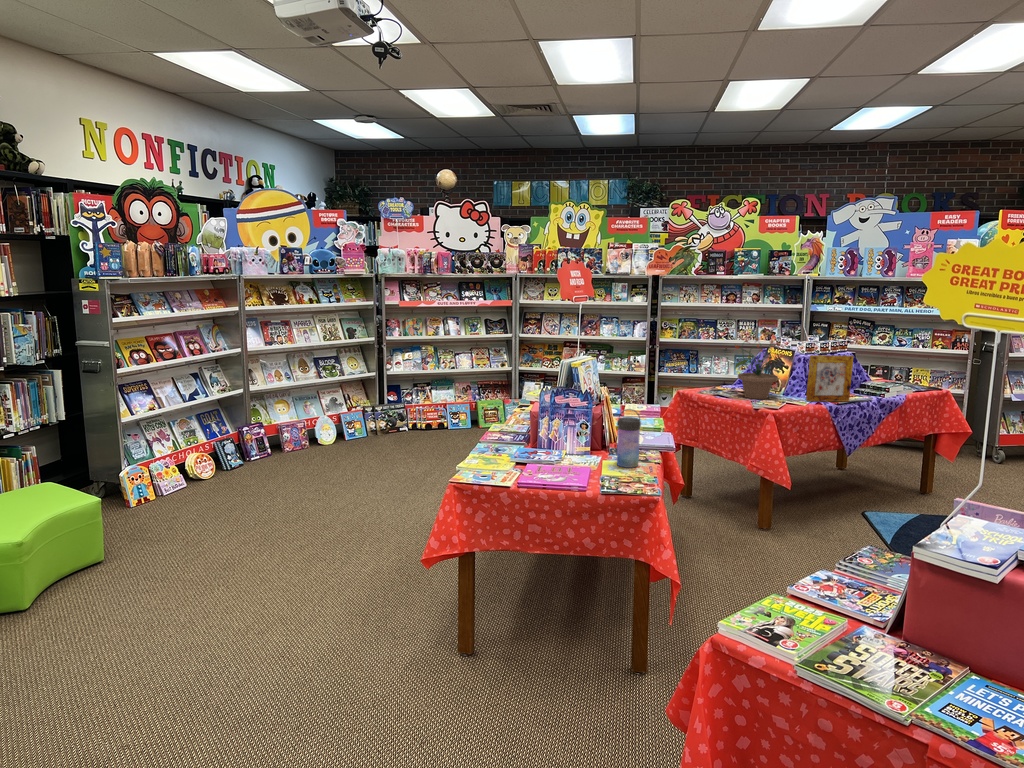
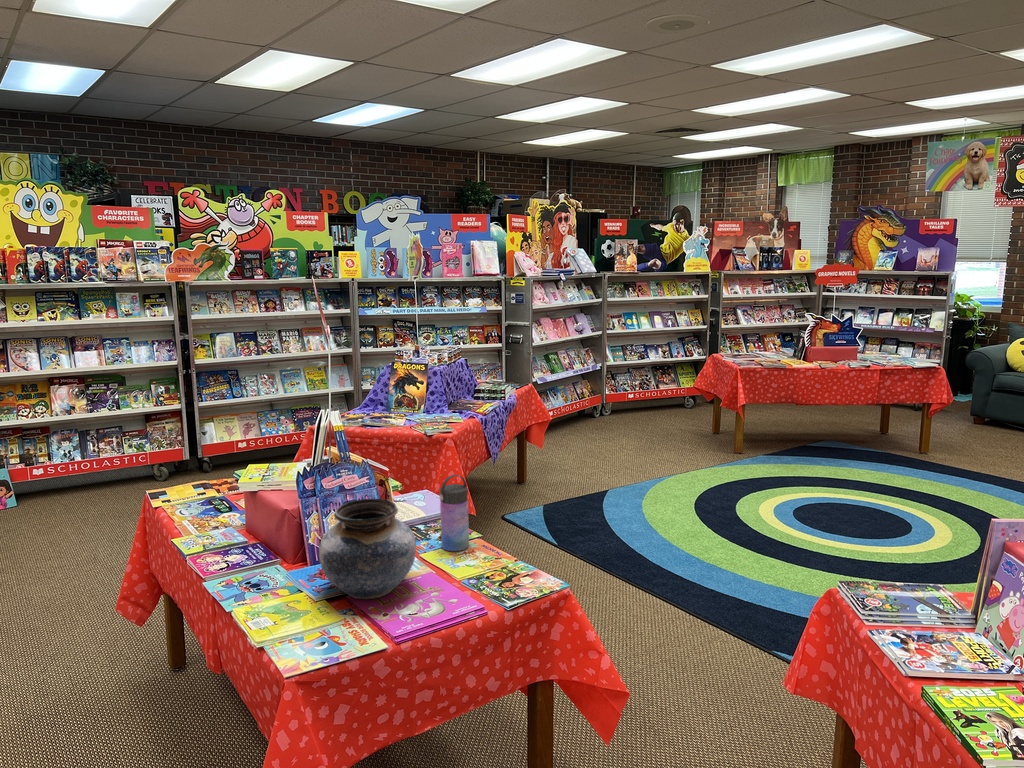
potted plant: present [735,338,784,399] -> none [373,353,436,424]
picture frame: present [806,355,854,402] -> none [454,362,488,416]
vase: none [510,406,574,471] -> present [319,499,416,599]

